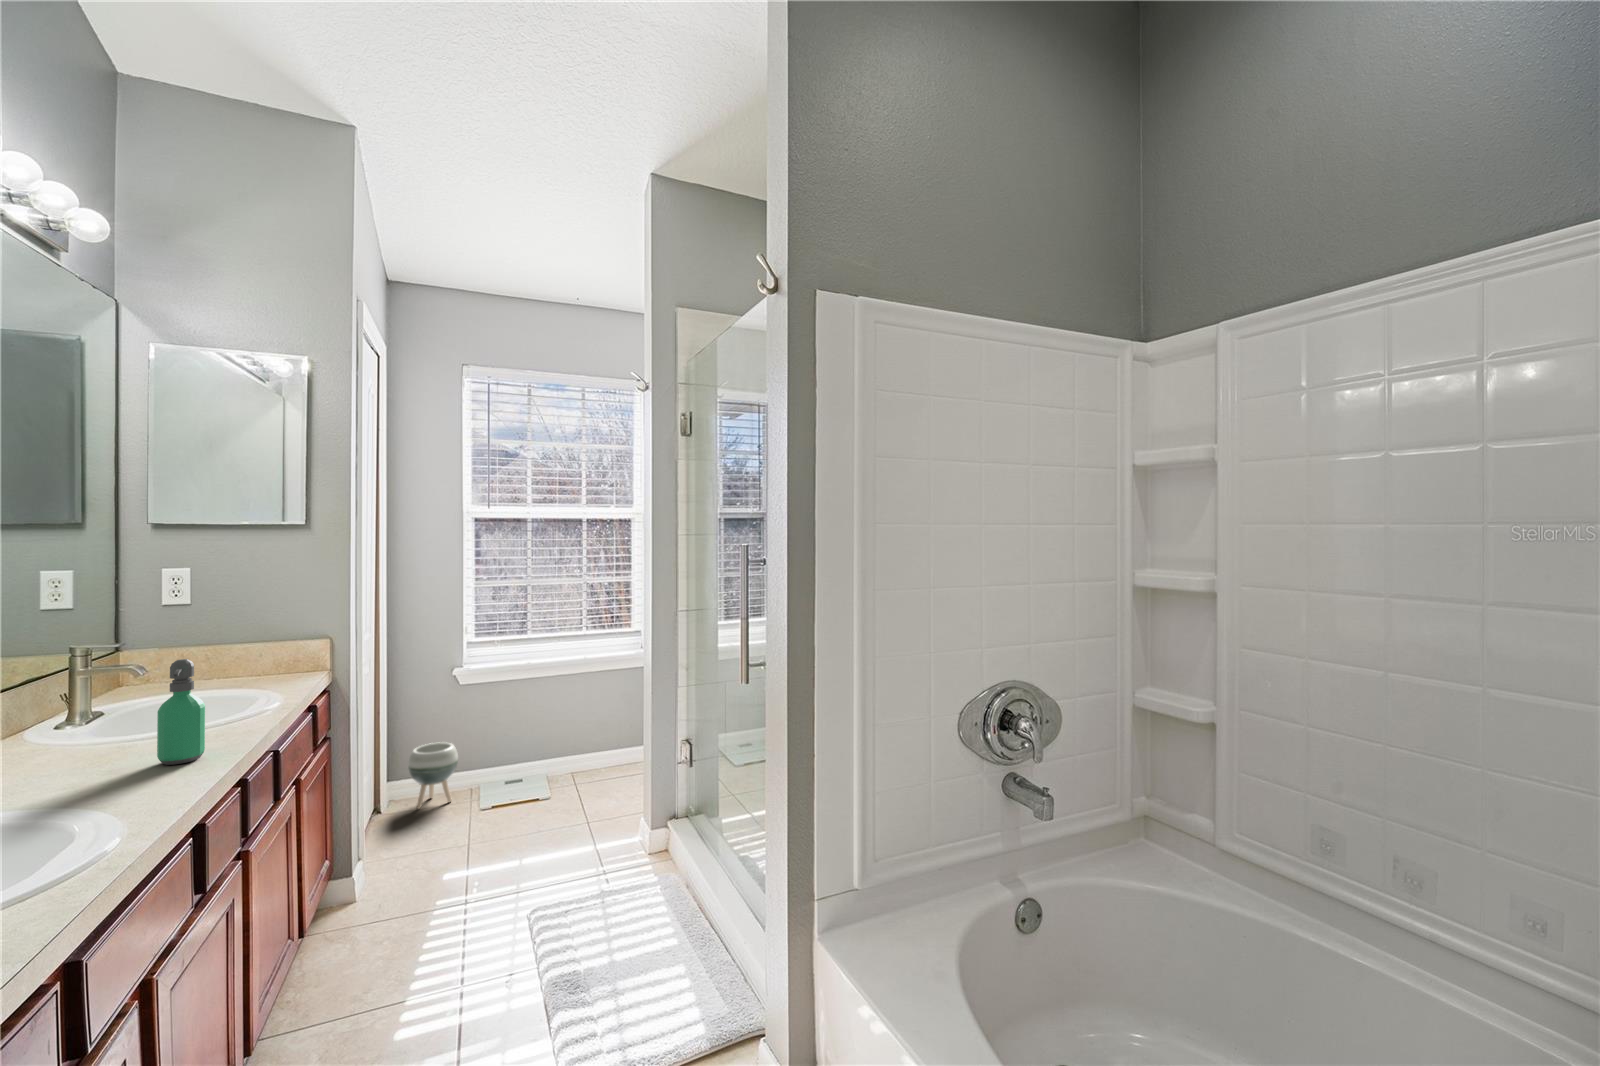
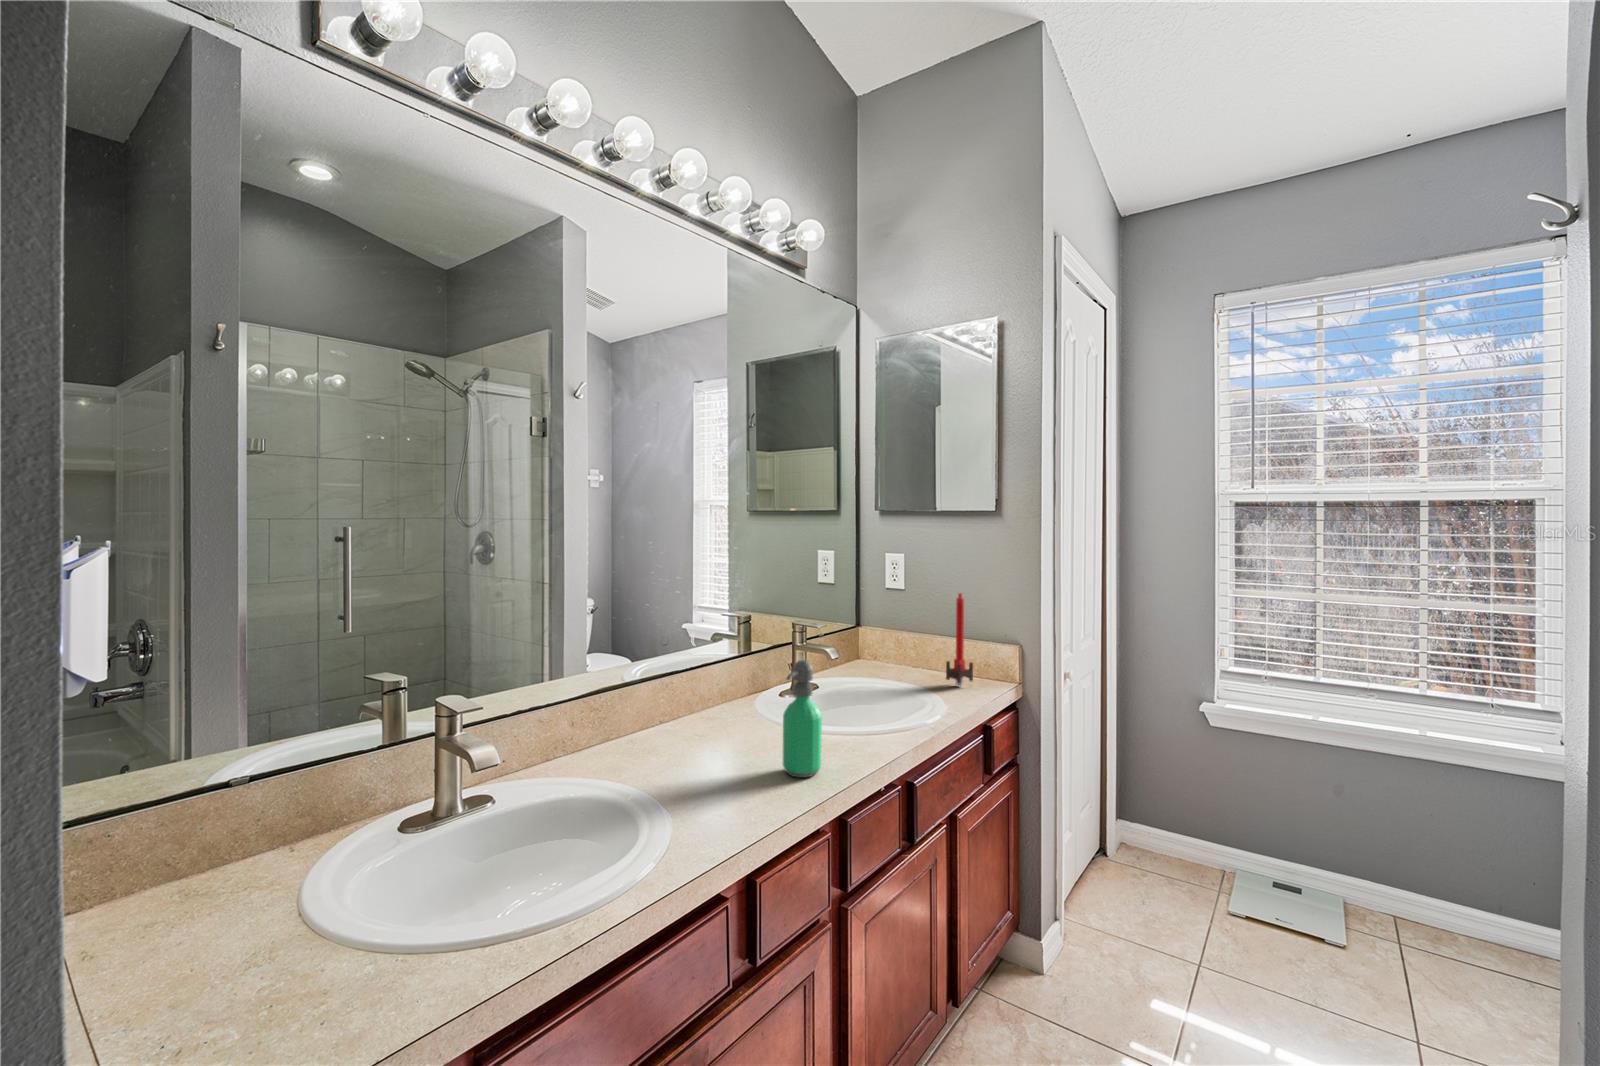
candle: none [256,598,286,682] -> present [946,593,973,686]
planter: present [408,742,458,809] -> none [1136,792,1199,881]

